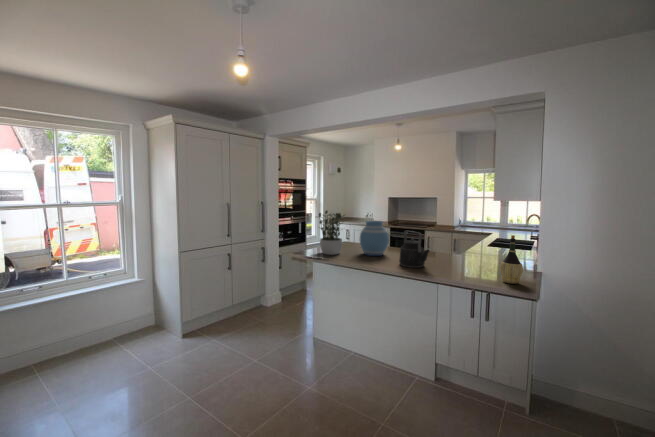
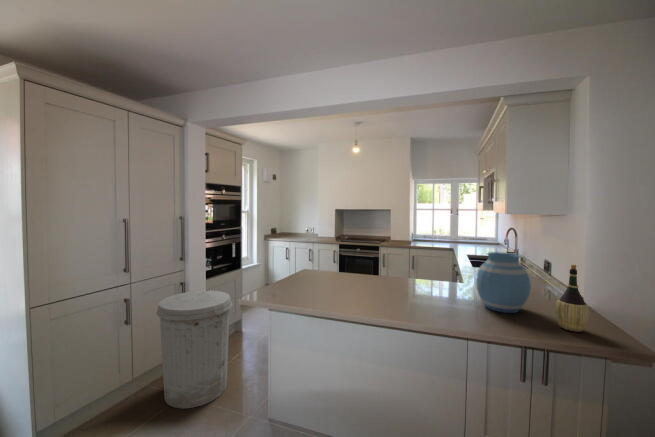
potted plant: present [319,211,343,255] -> none [274,230,319,296]
vase: present [360,221,389,256] -> present [476,252,531,313]
kettle: present [399,231,429,268] -> none [405,258,456,312]
trash can: none [246,254,294,328] -> present [156,290,233,408]

